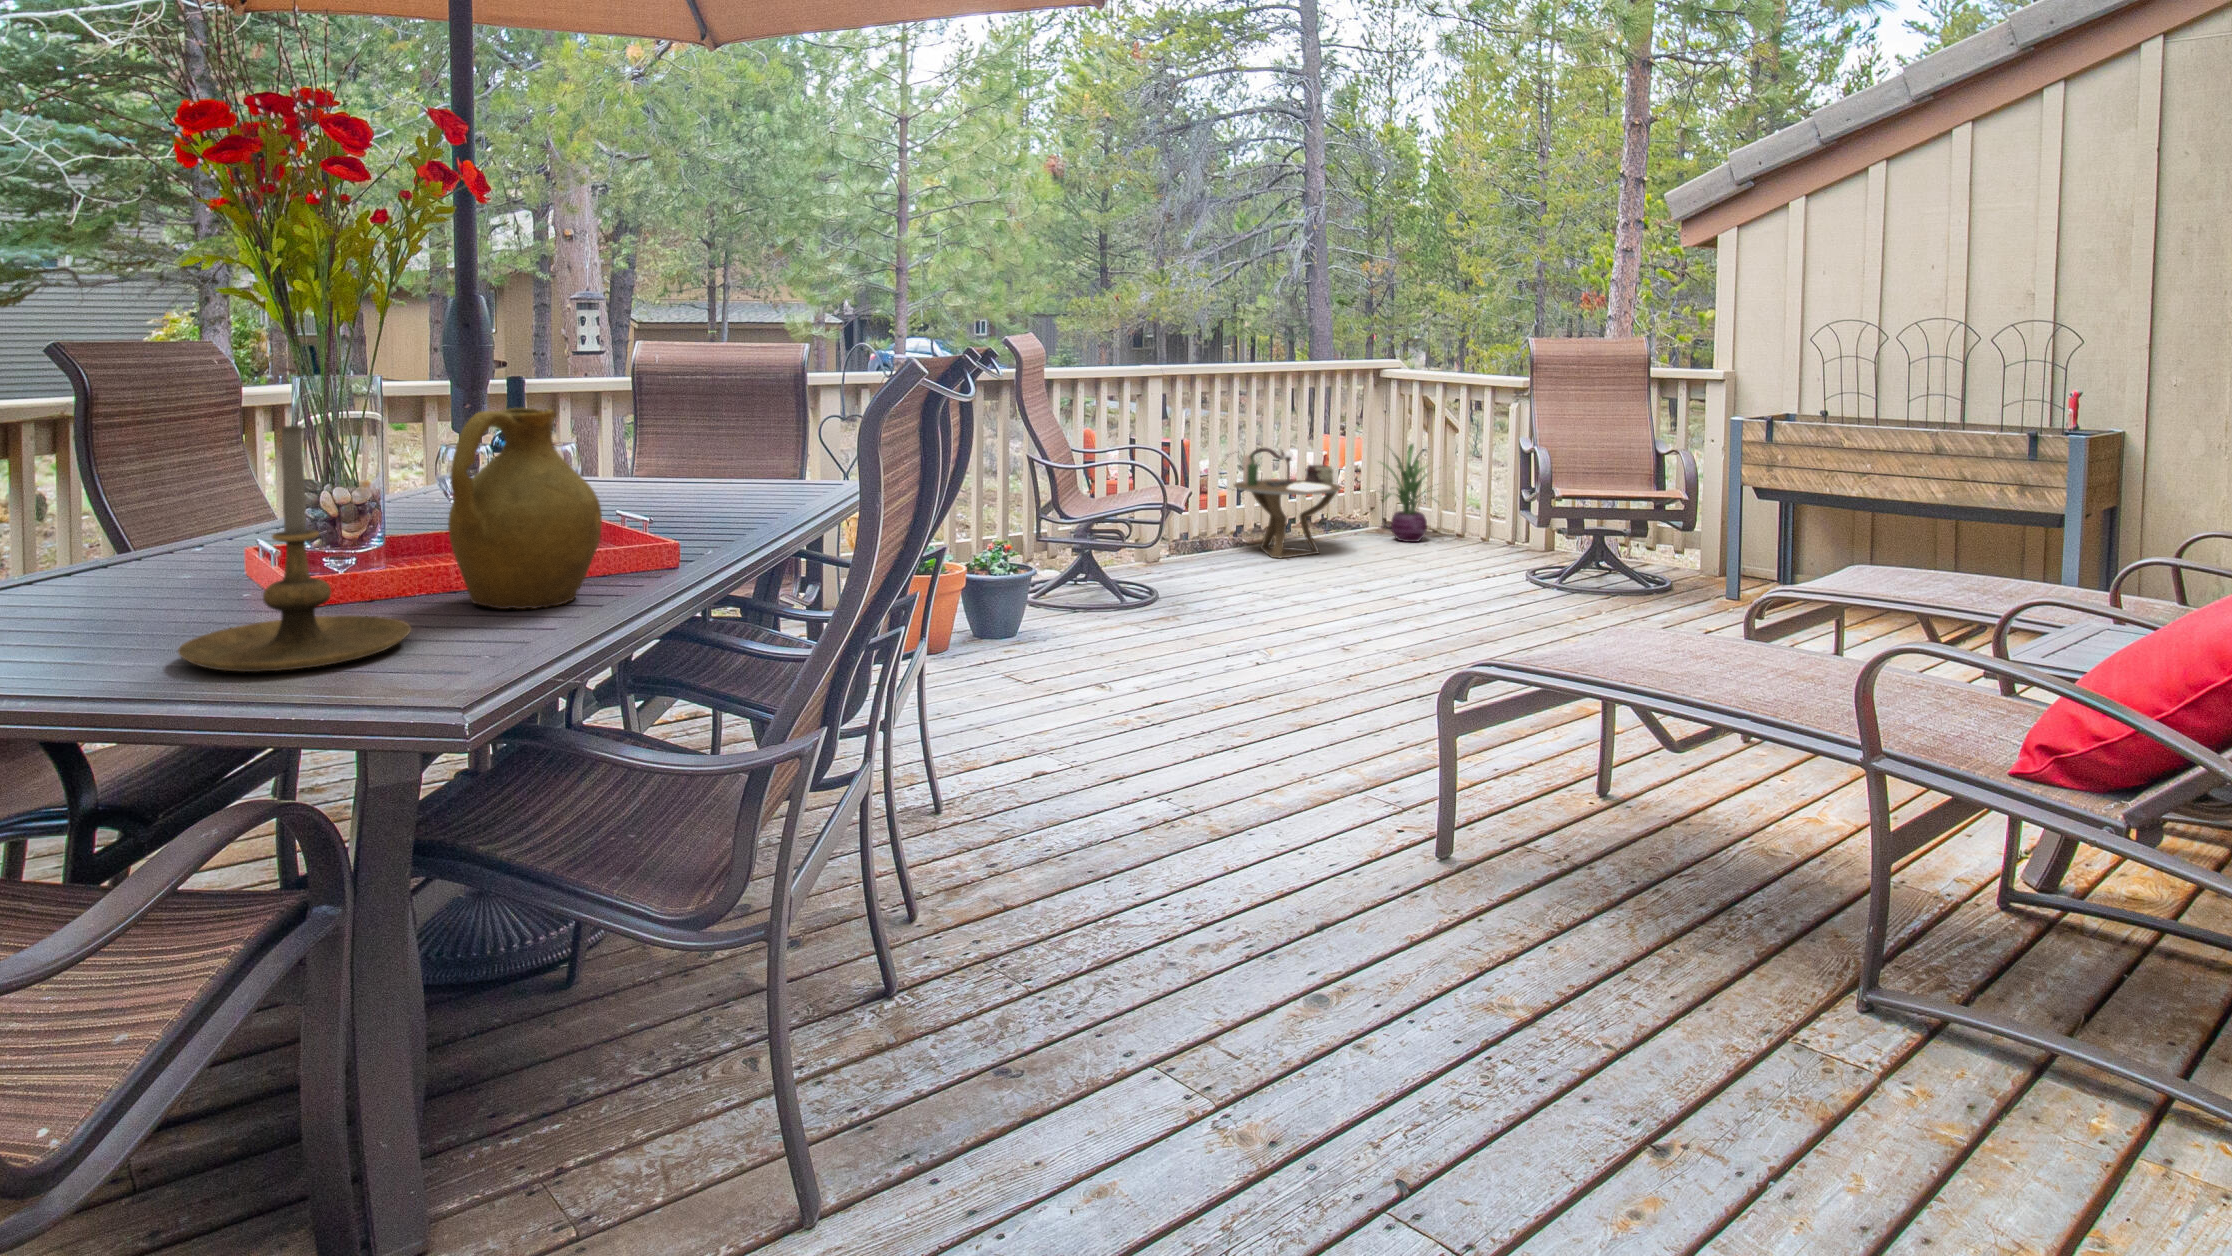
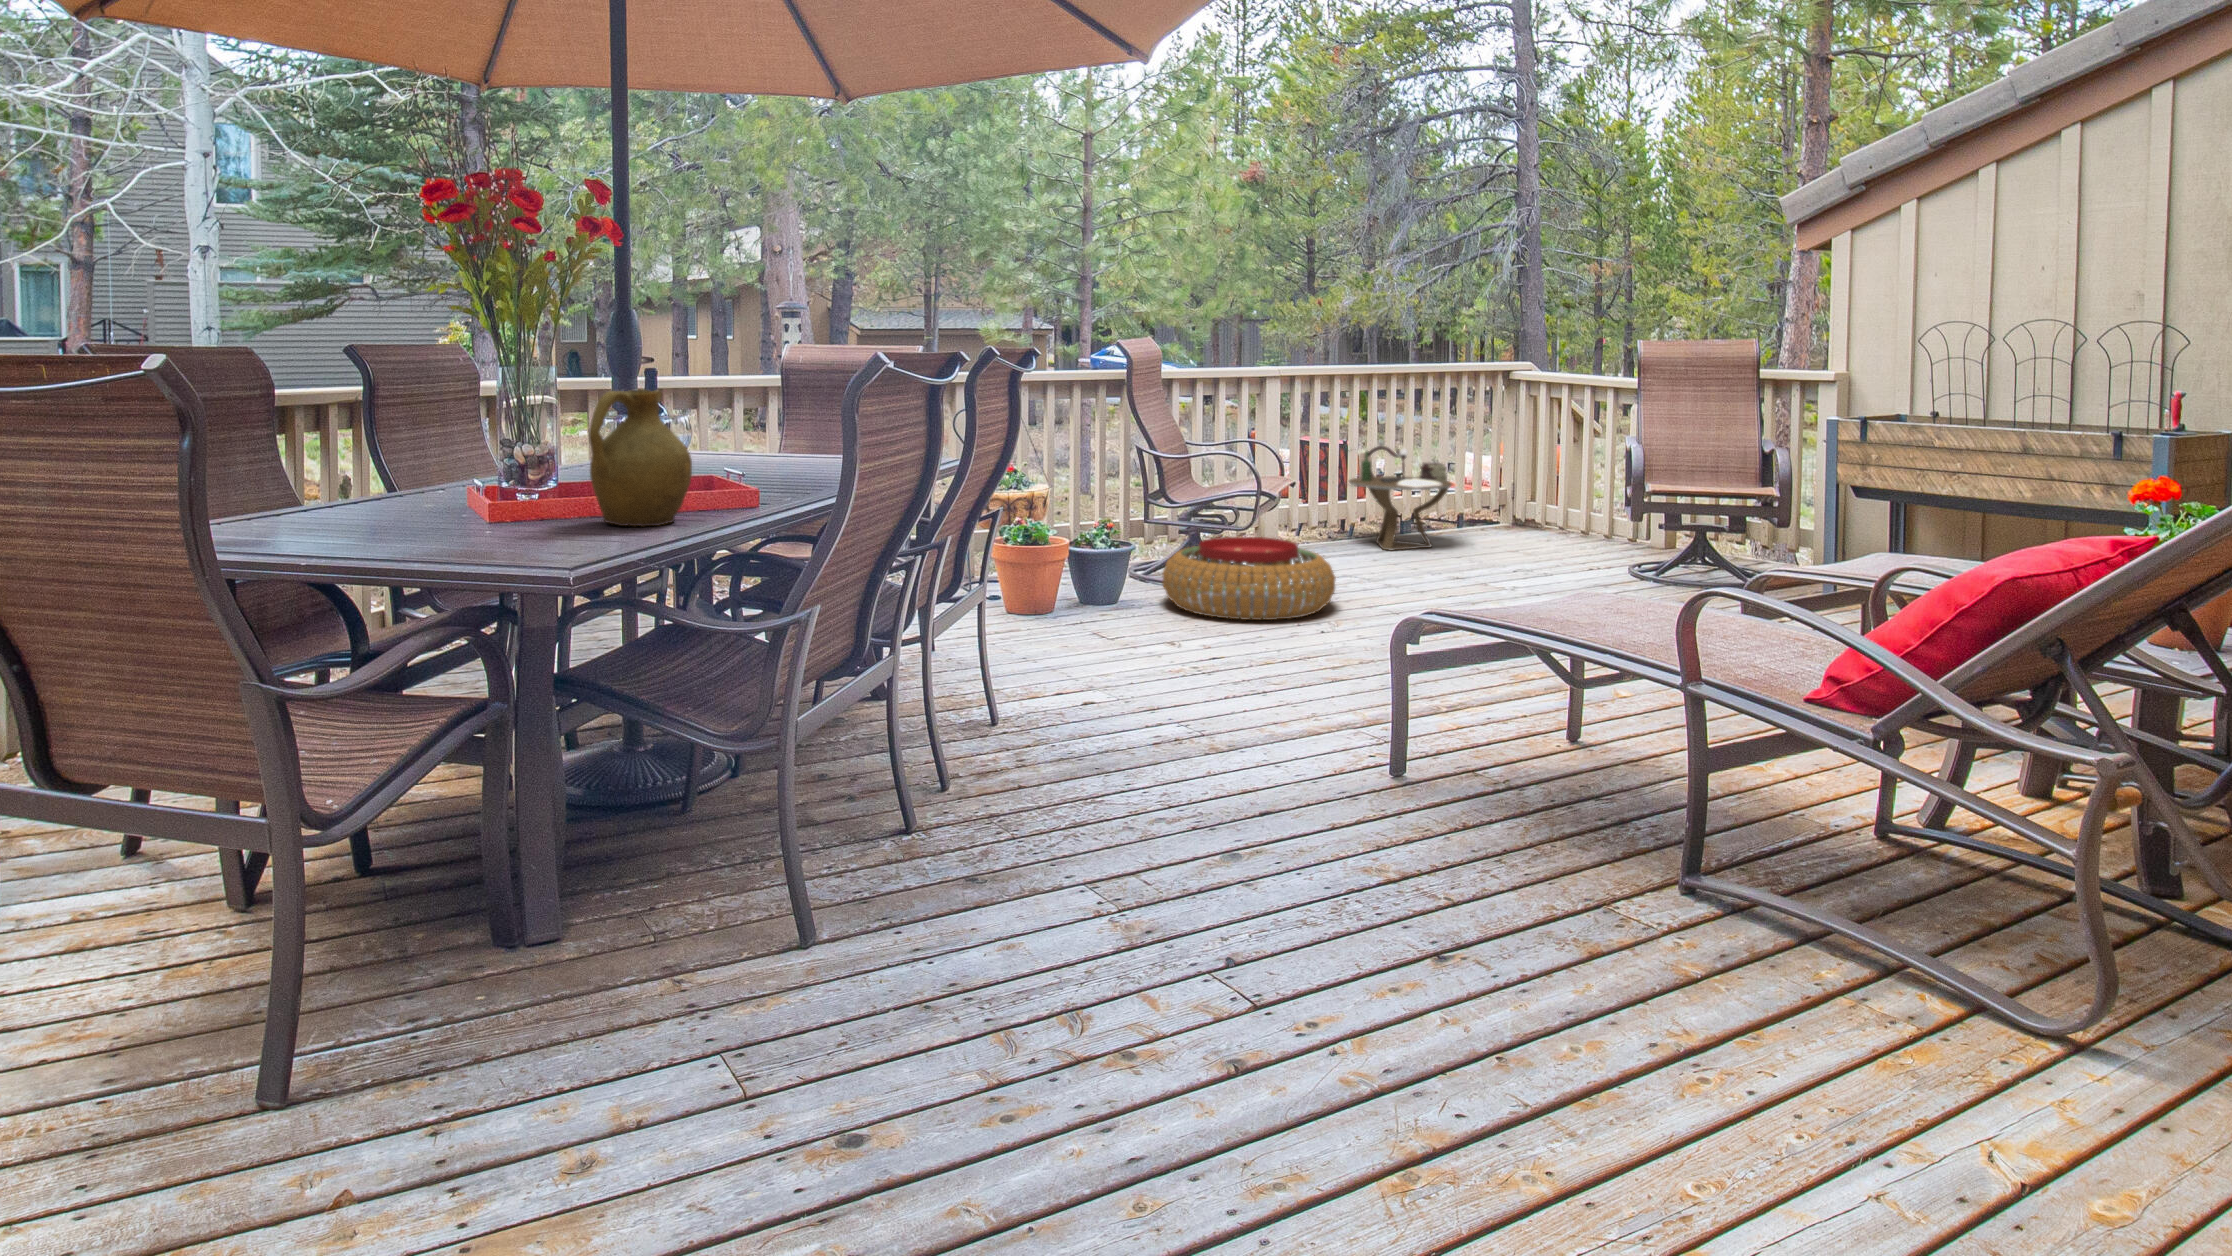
candle holder: present [178,425,411,672] -> none [418,395,558,550]
decorative plant: present [1382,444,1436,542] -> none [1473,444,1584,540]
pouf: none [1072,554,1263,649] -> present [1162,537,1335,620]

